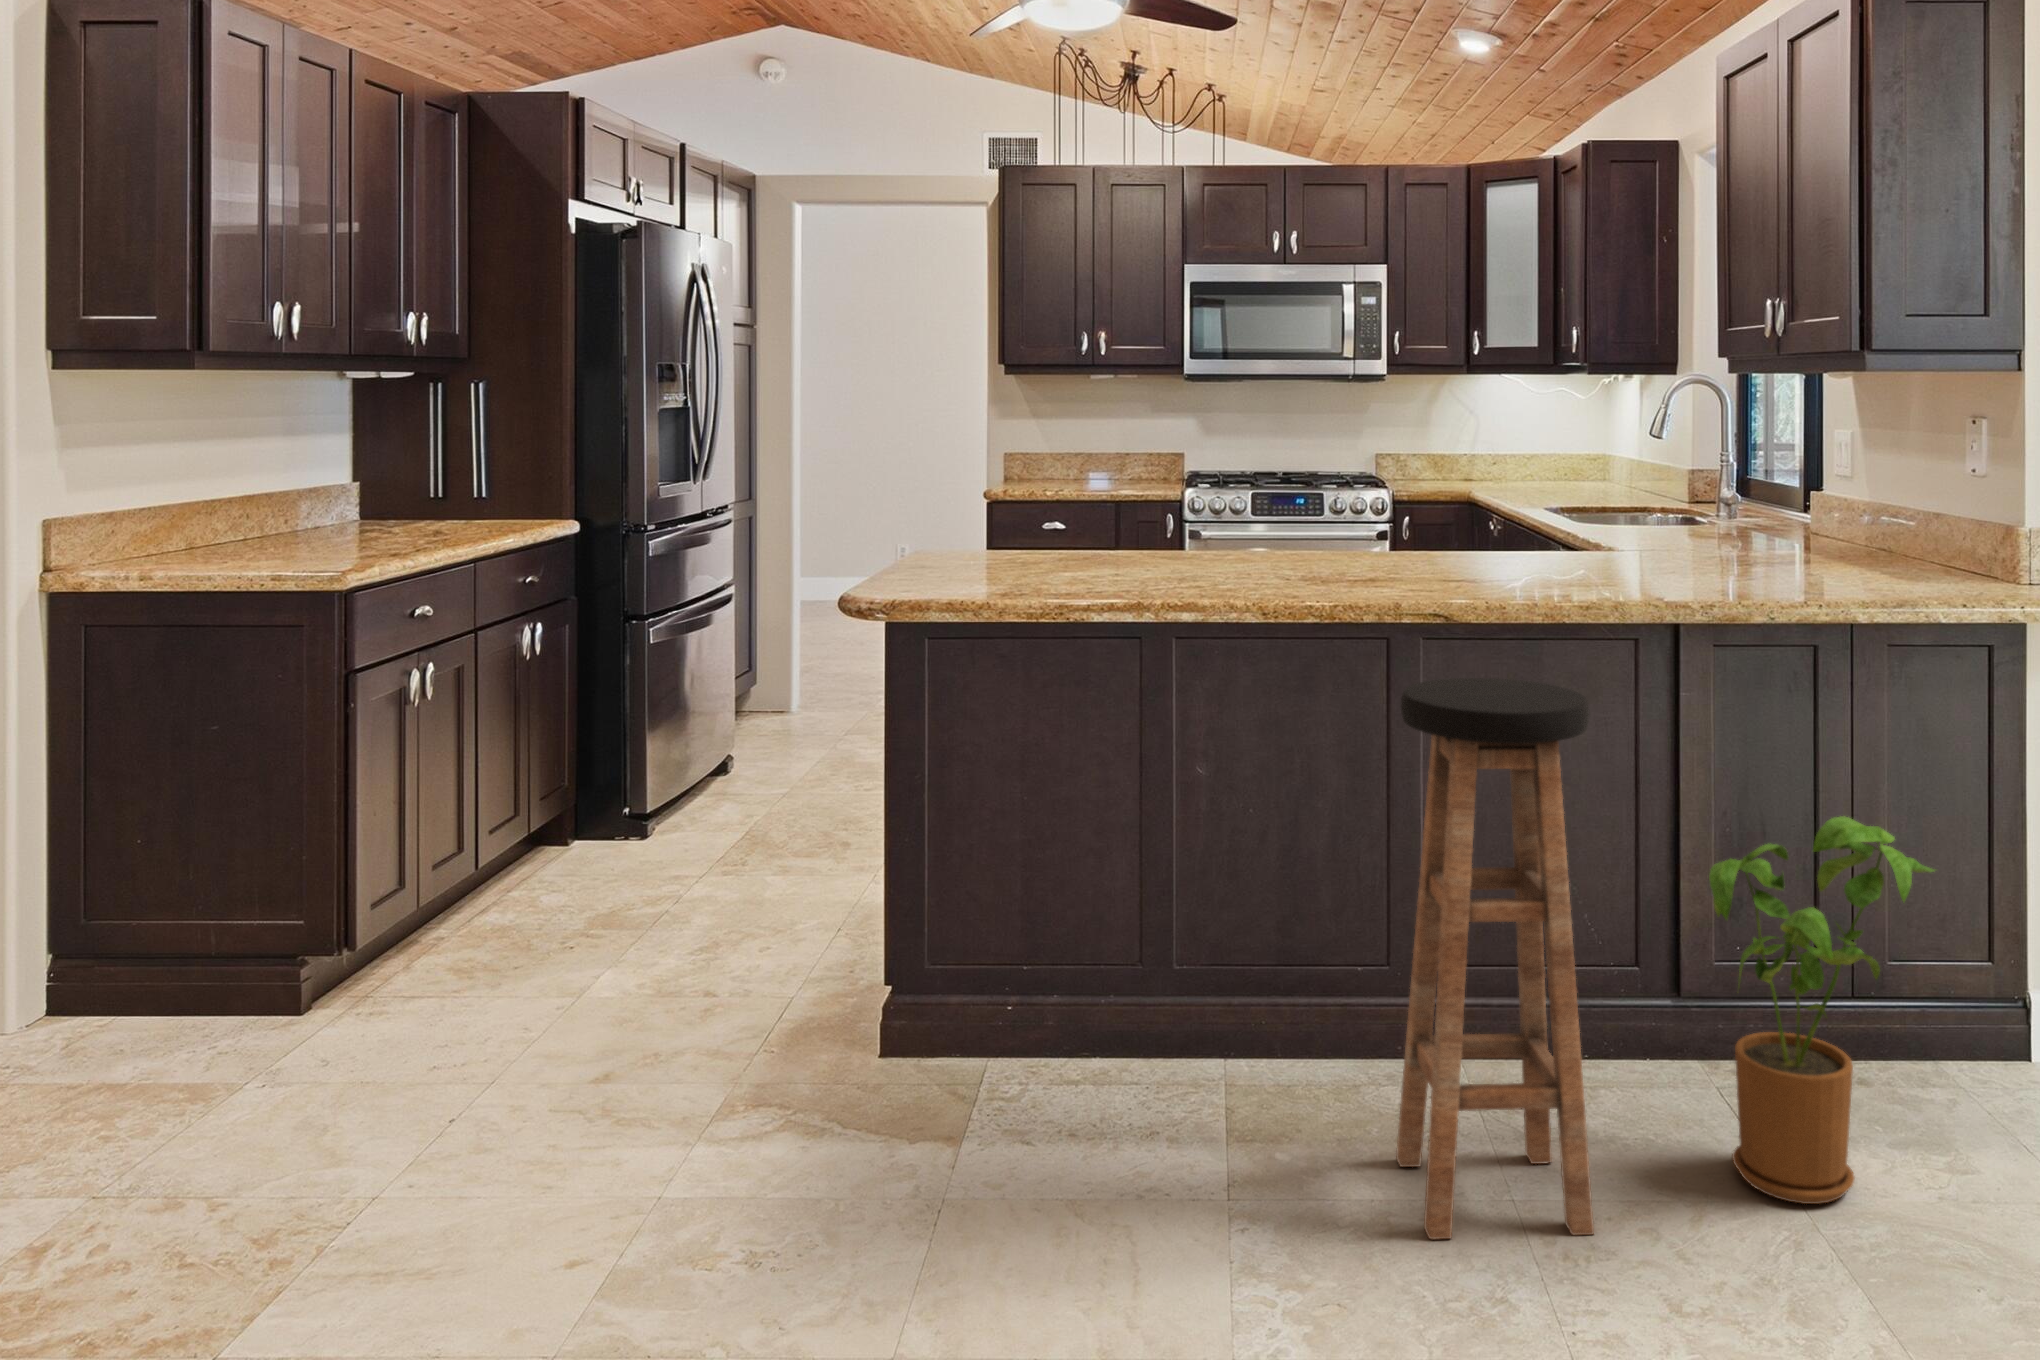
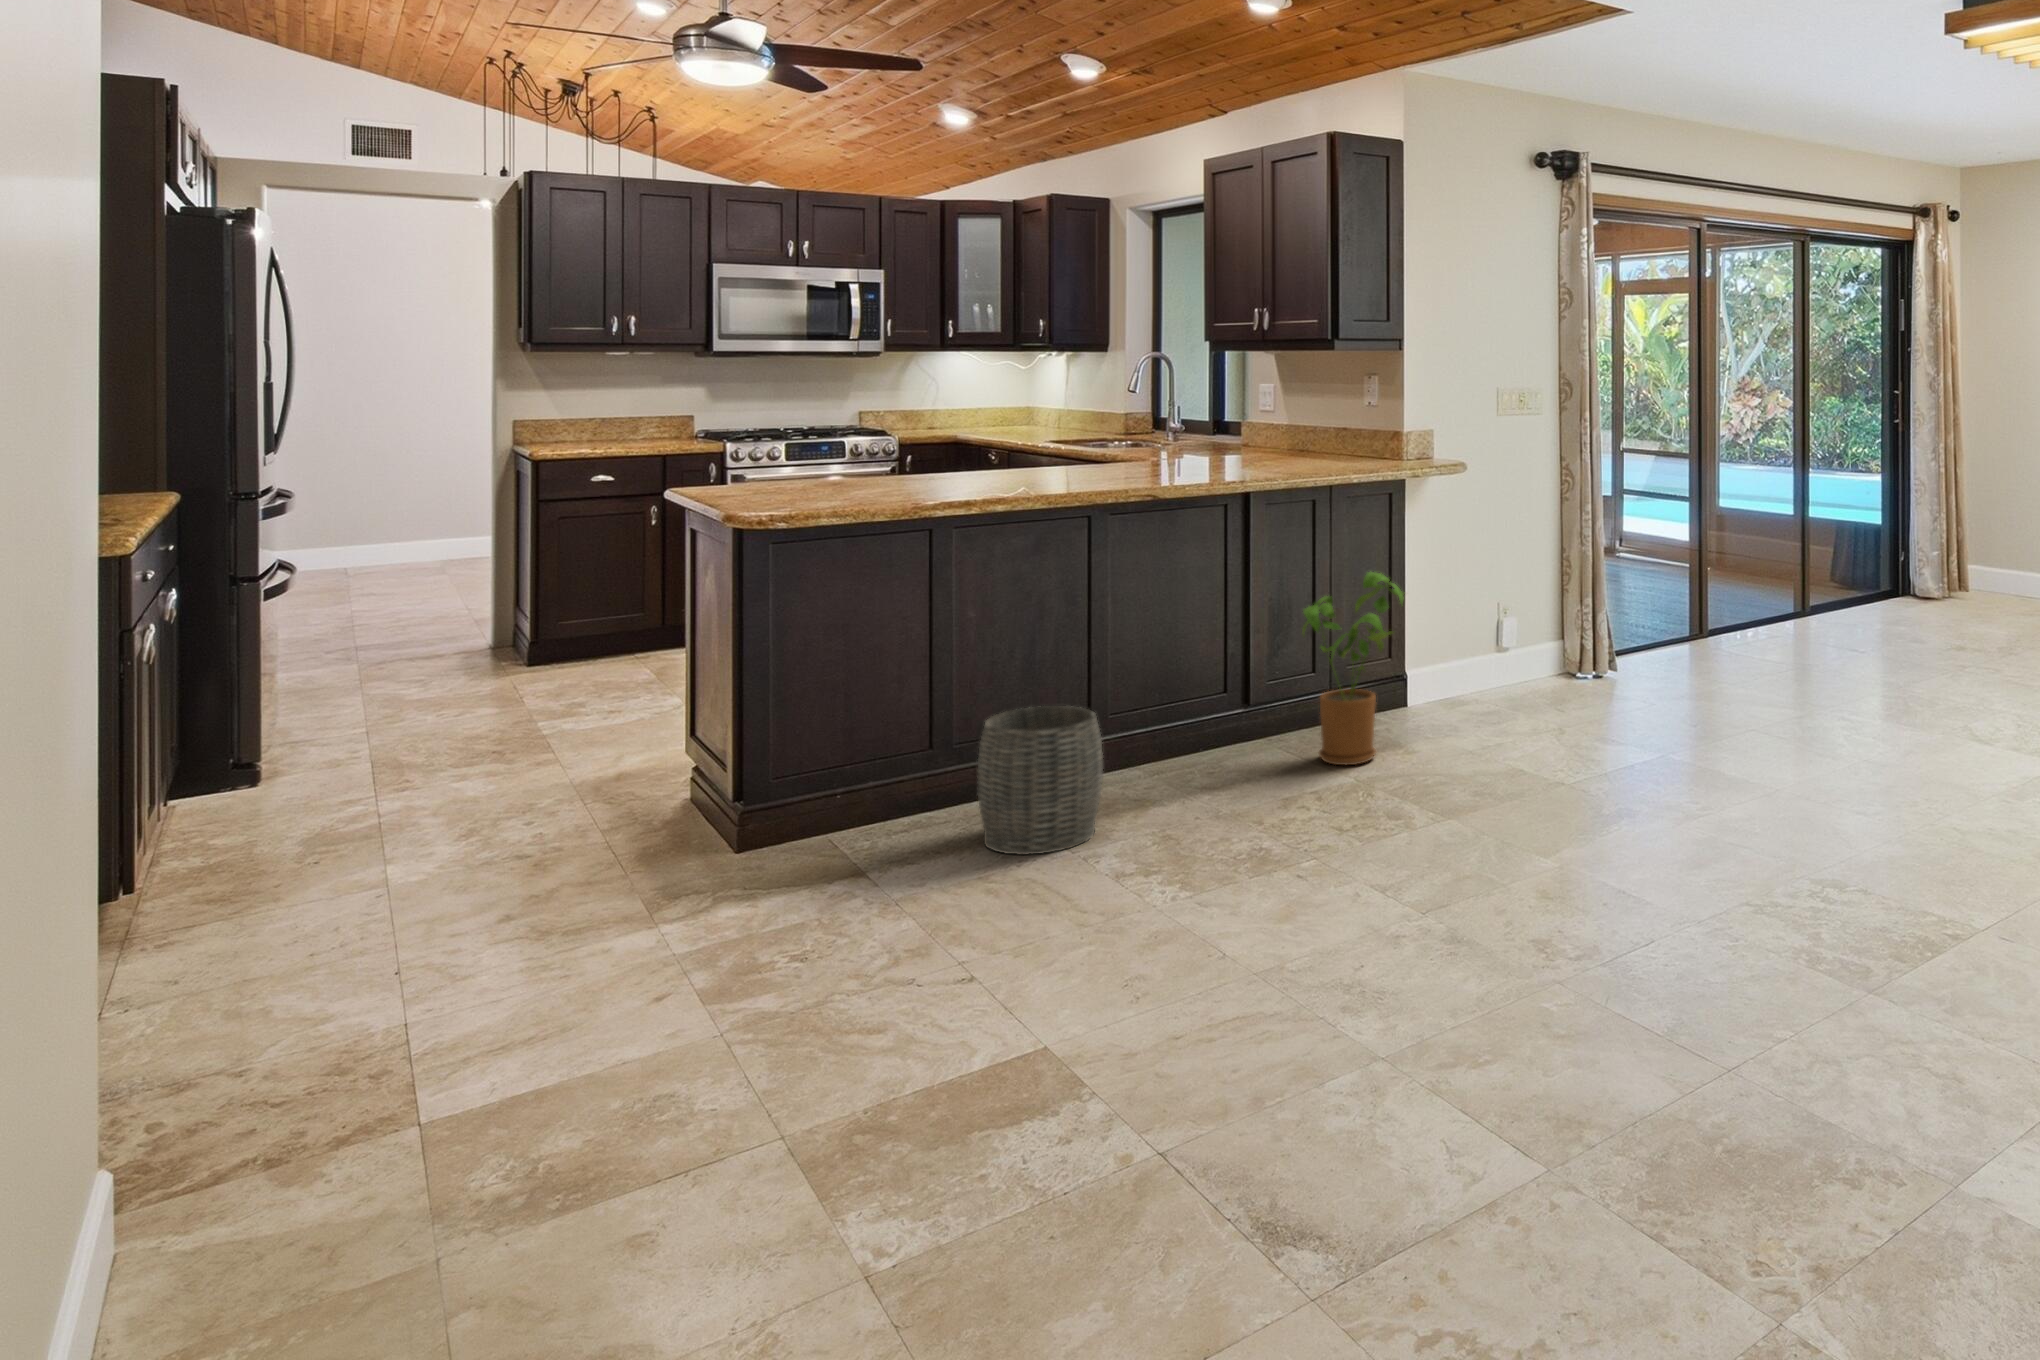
bar stool: present [1396,678,1594,1239] -> none [1158,519,1281,814]
woven basket: none [1052,959,1251,1236] -> present [978,706,1103,855]

